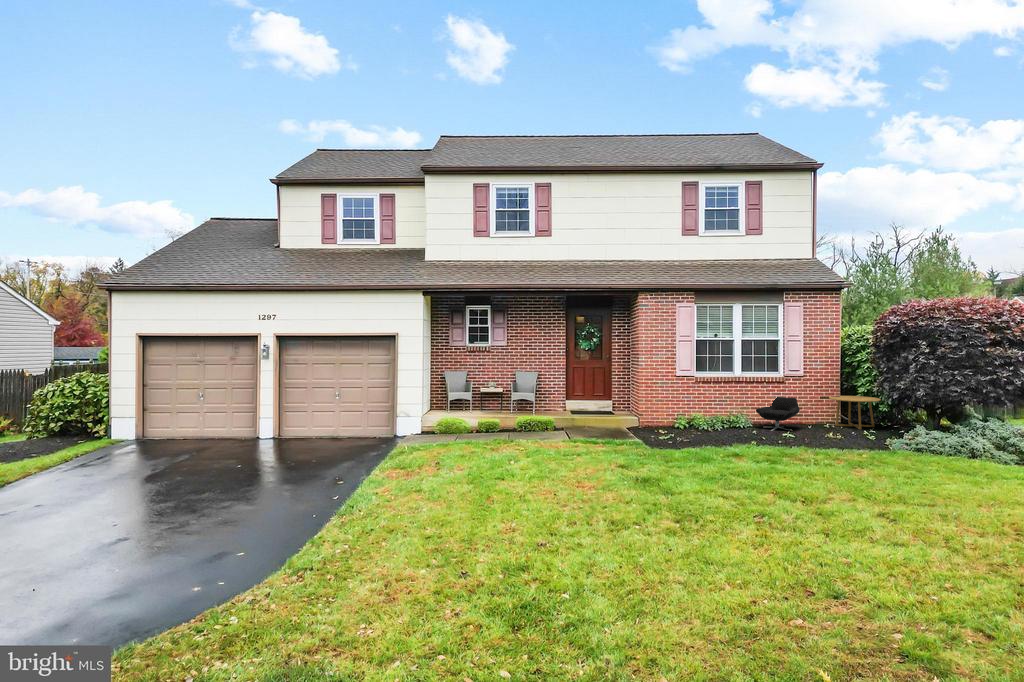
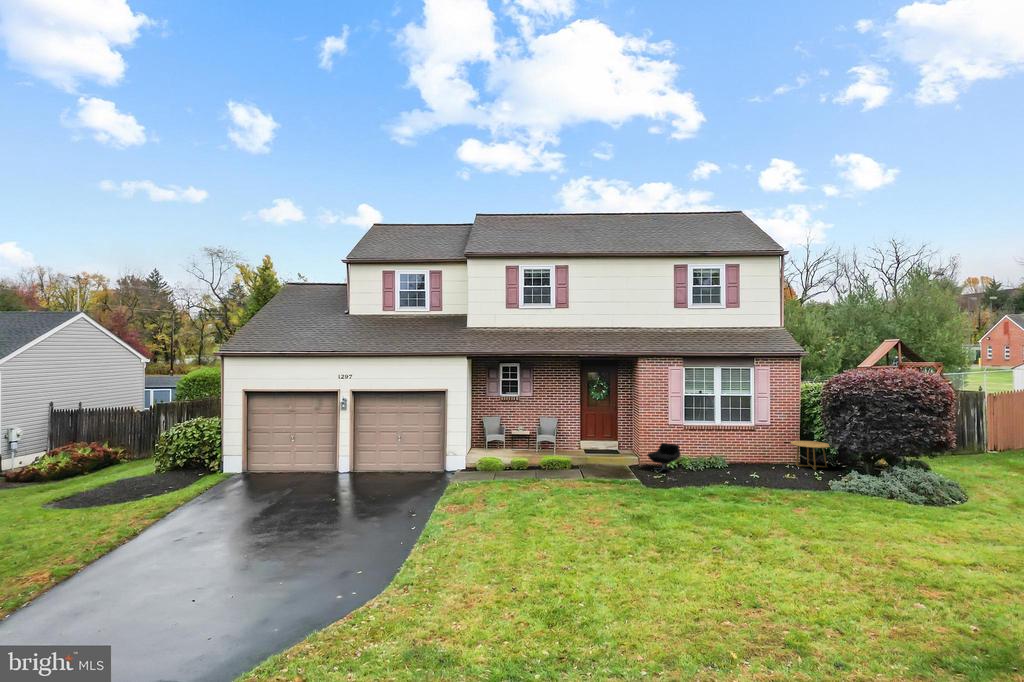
lounge chair: present [756,397,800,431] -> present [647,443,680,470]

